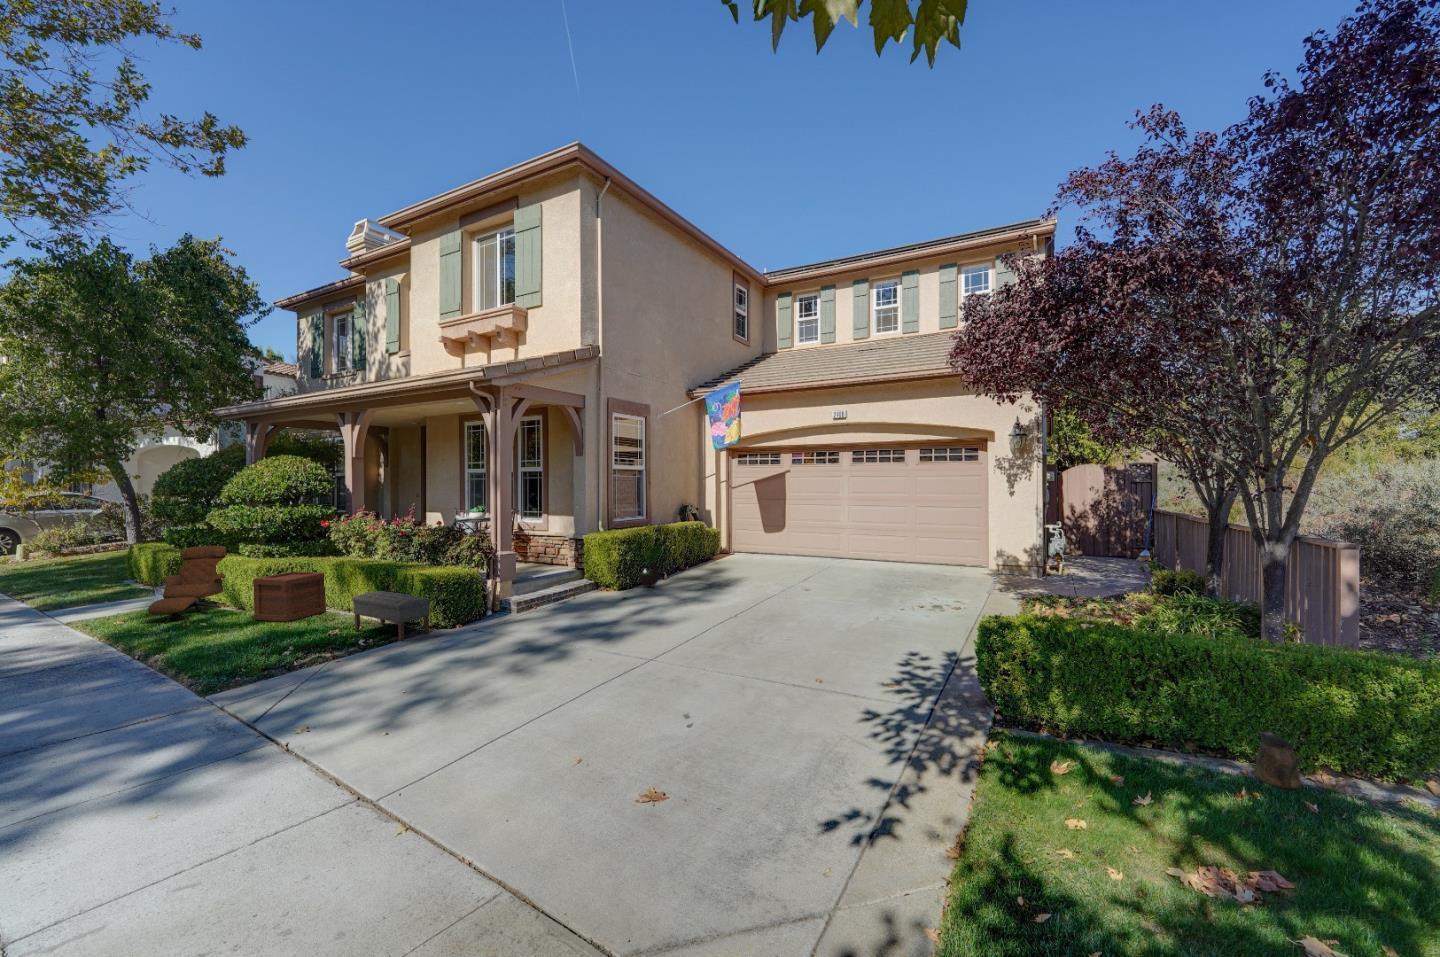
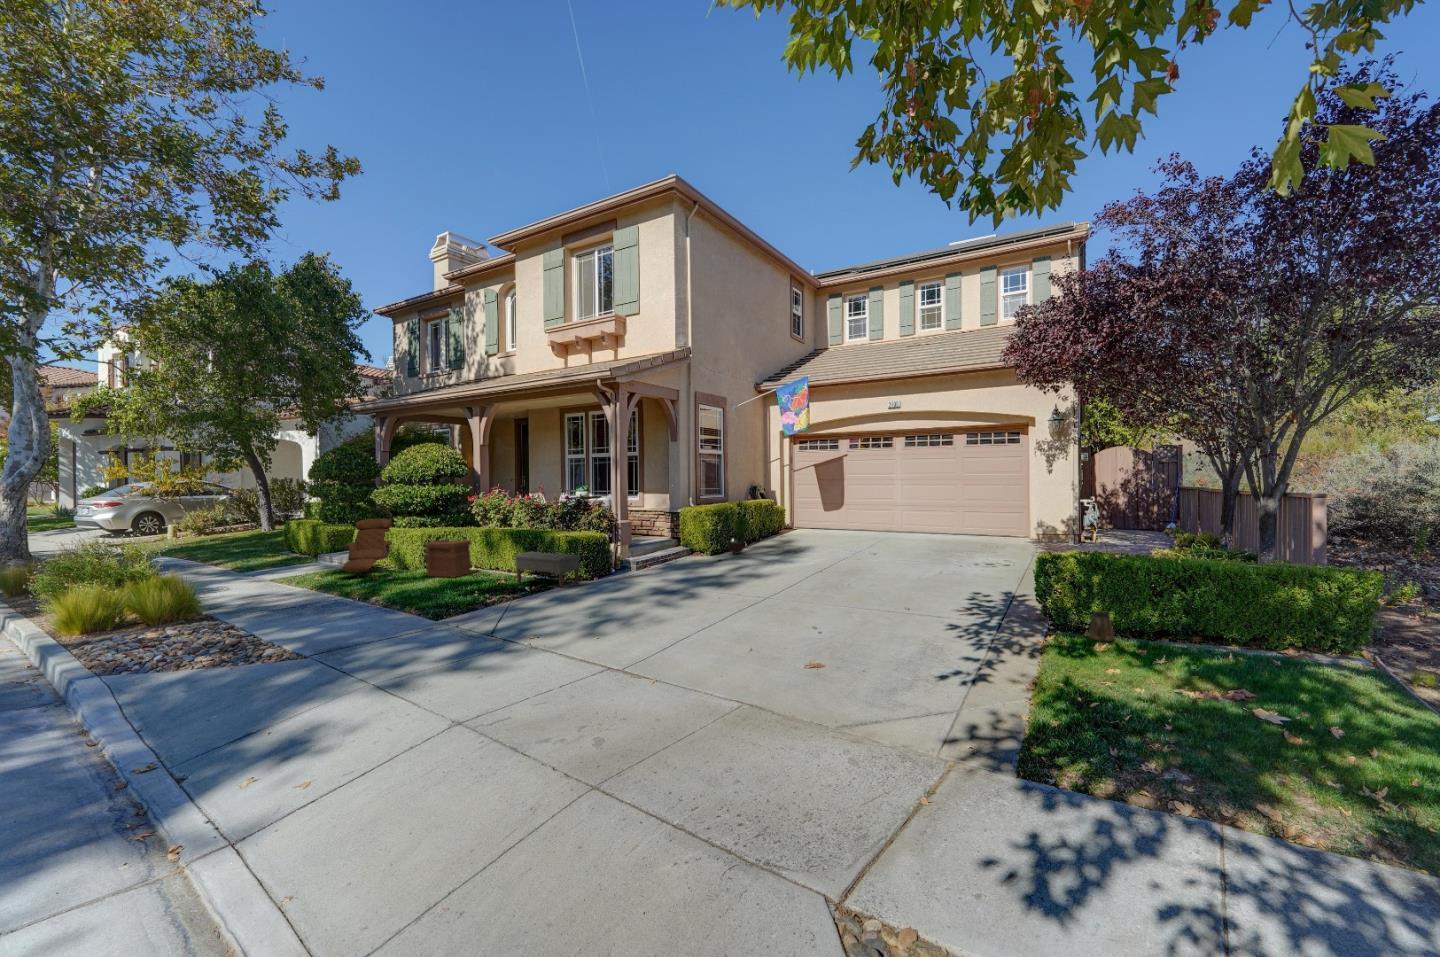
watering can: present [1253,732,1304,789] -> present [1088,611,1115,641]

